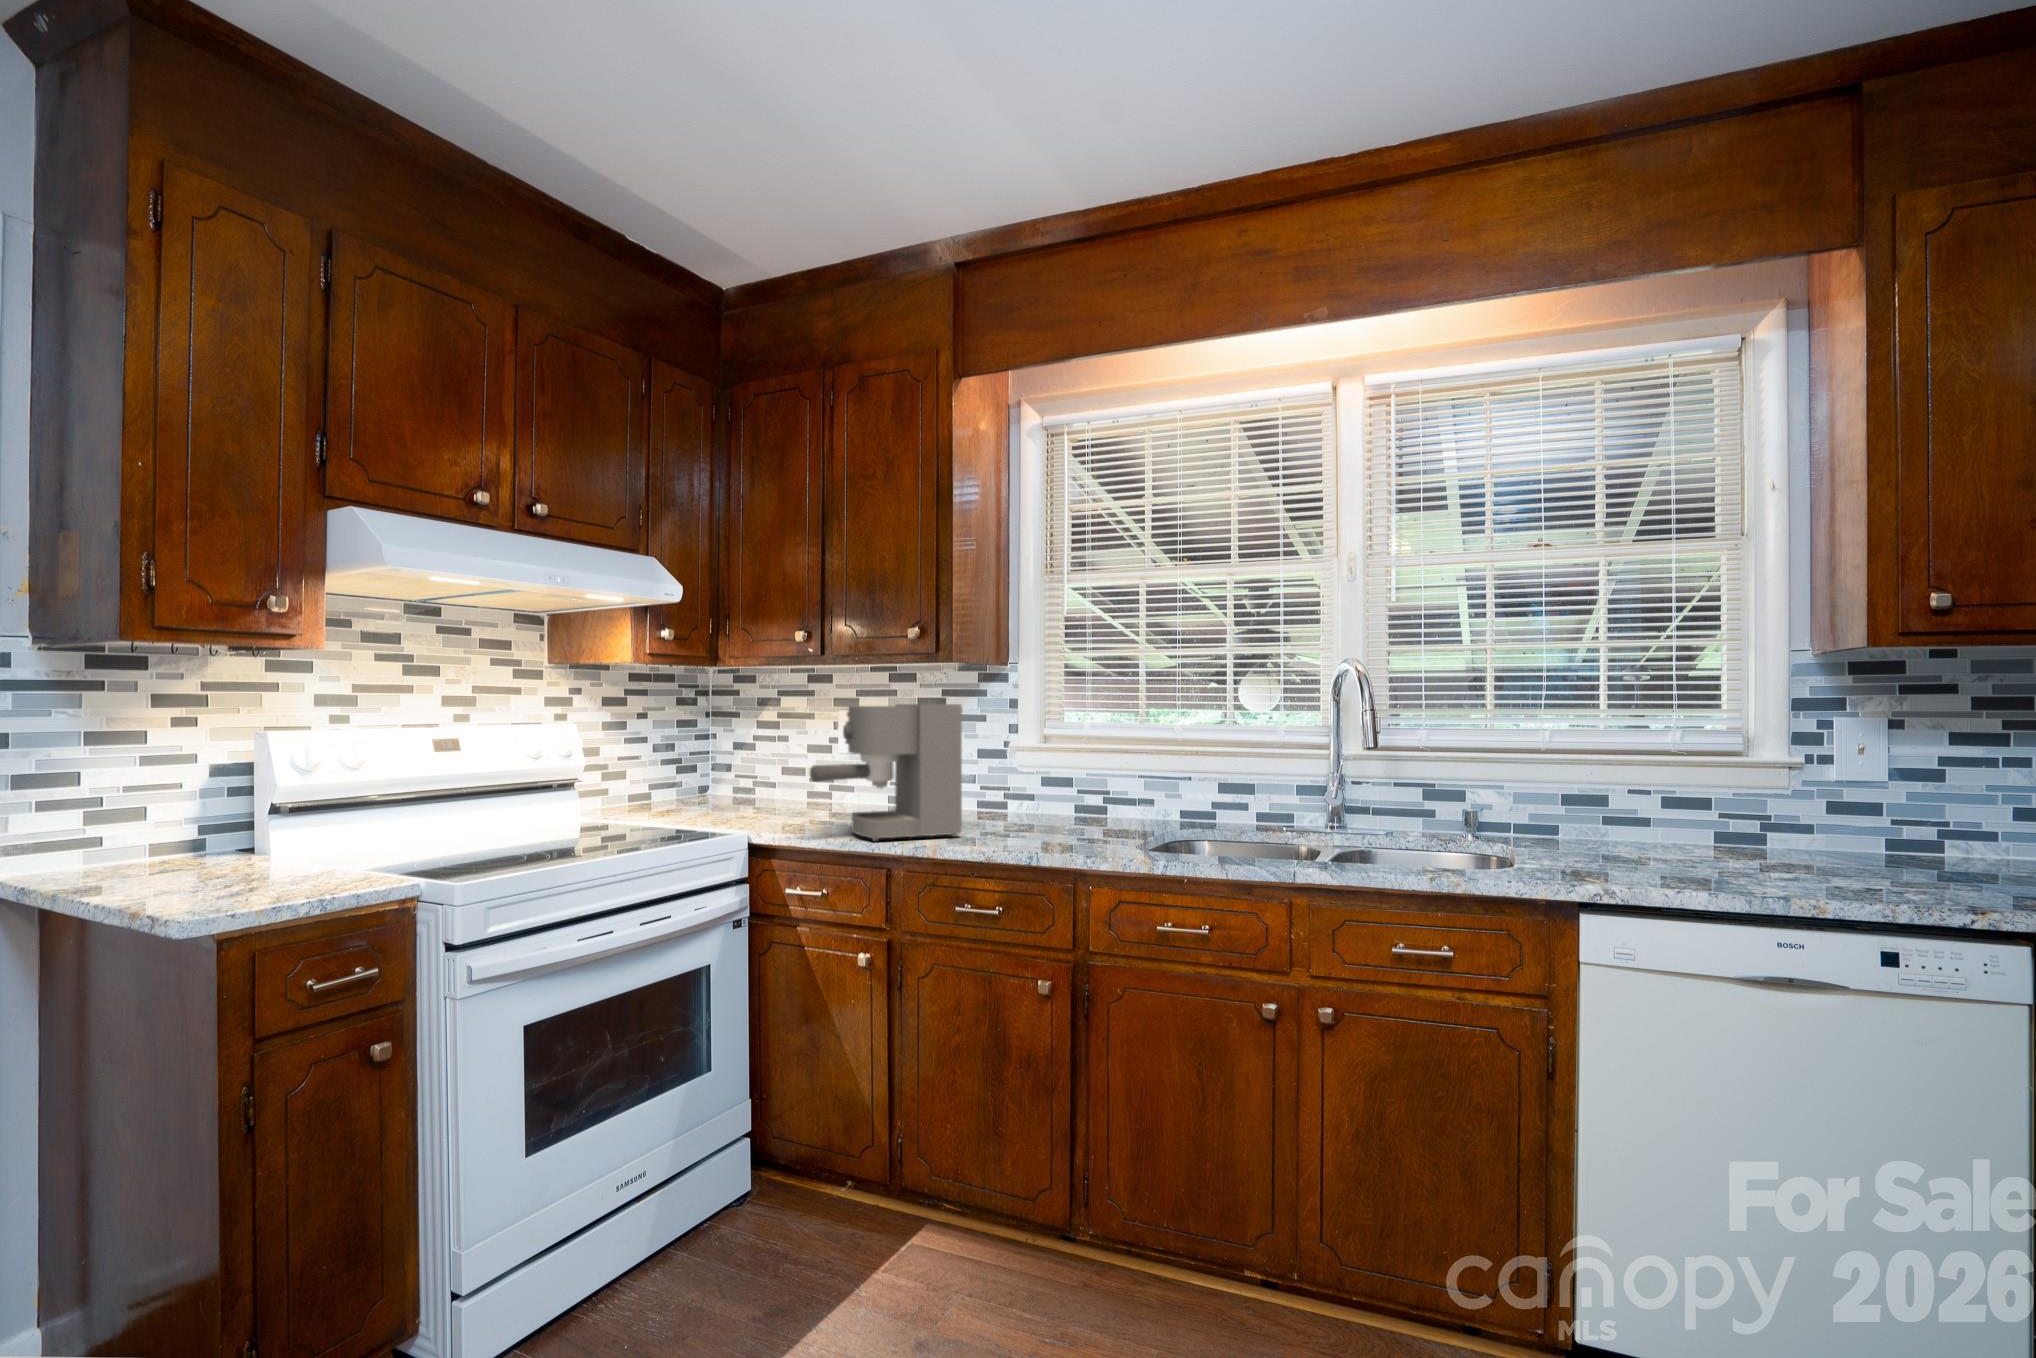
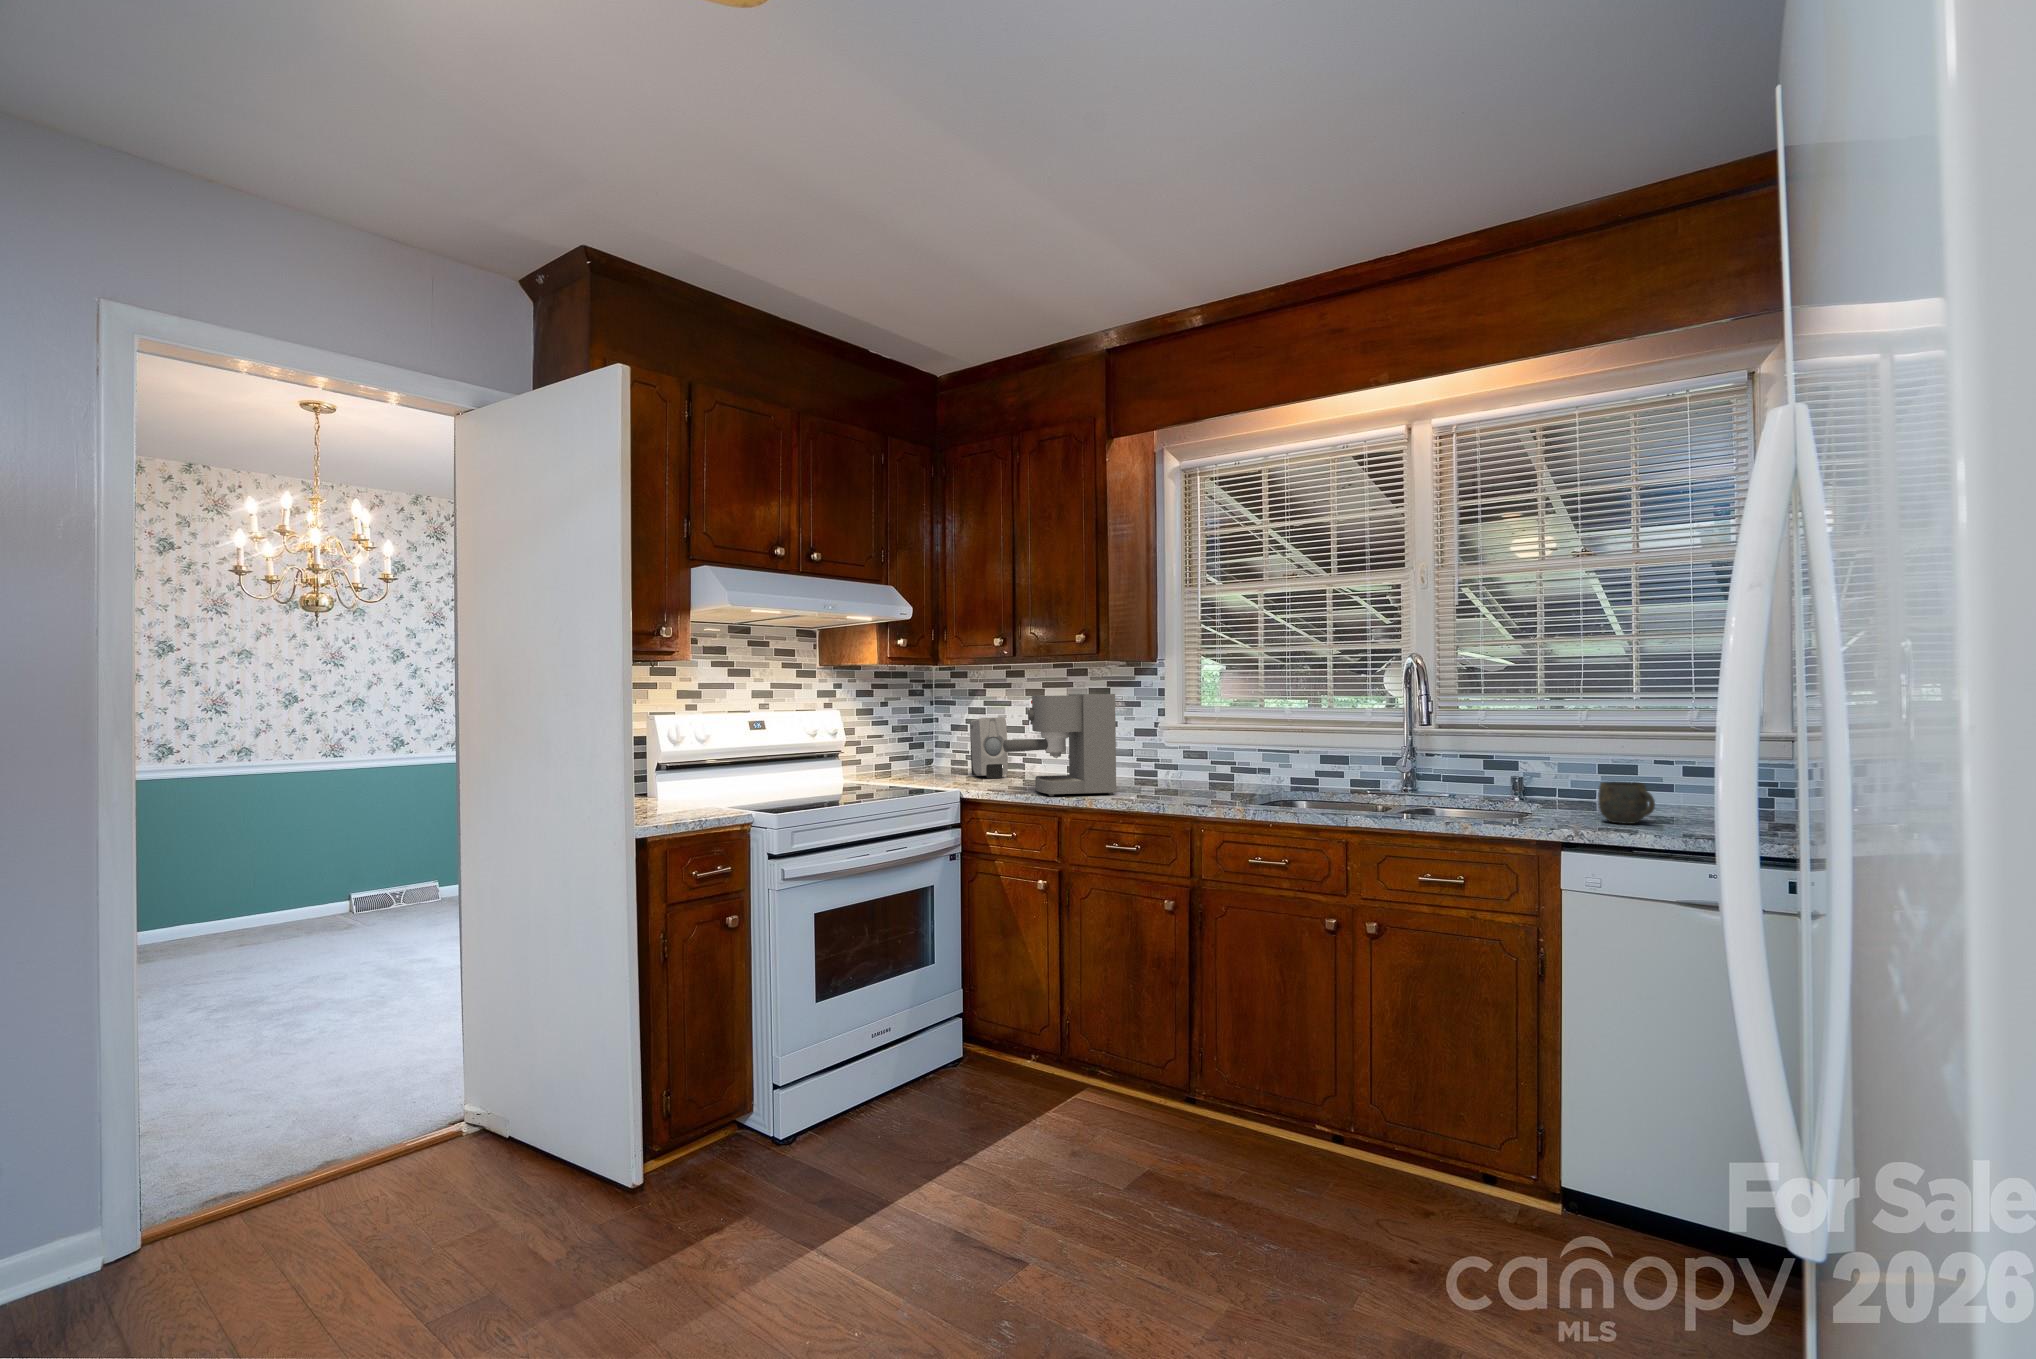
soap dispenser: none [758,734,808,813] -> present [970,717,1008,778]
mug: none [1595,818,1672,872] -> present [1598,781,1655,824]

